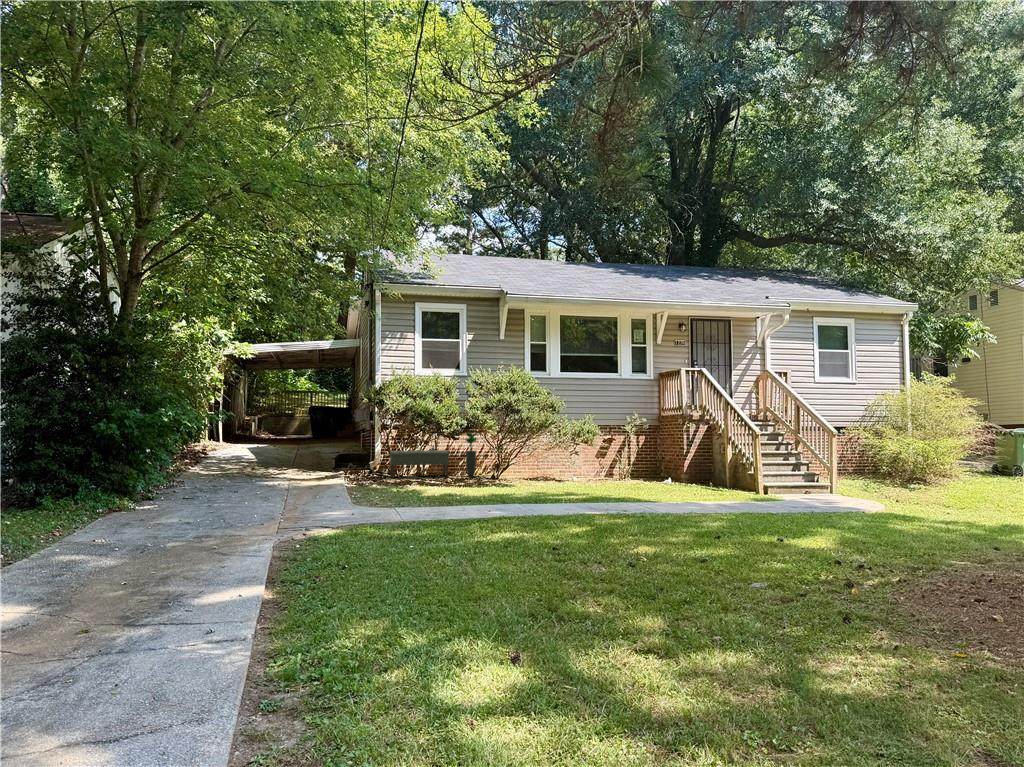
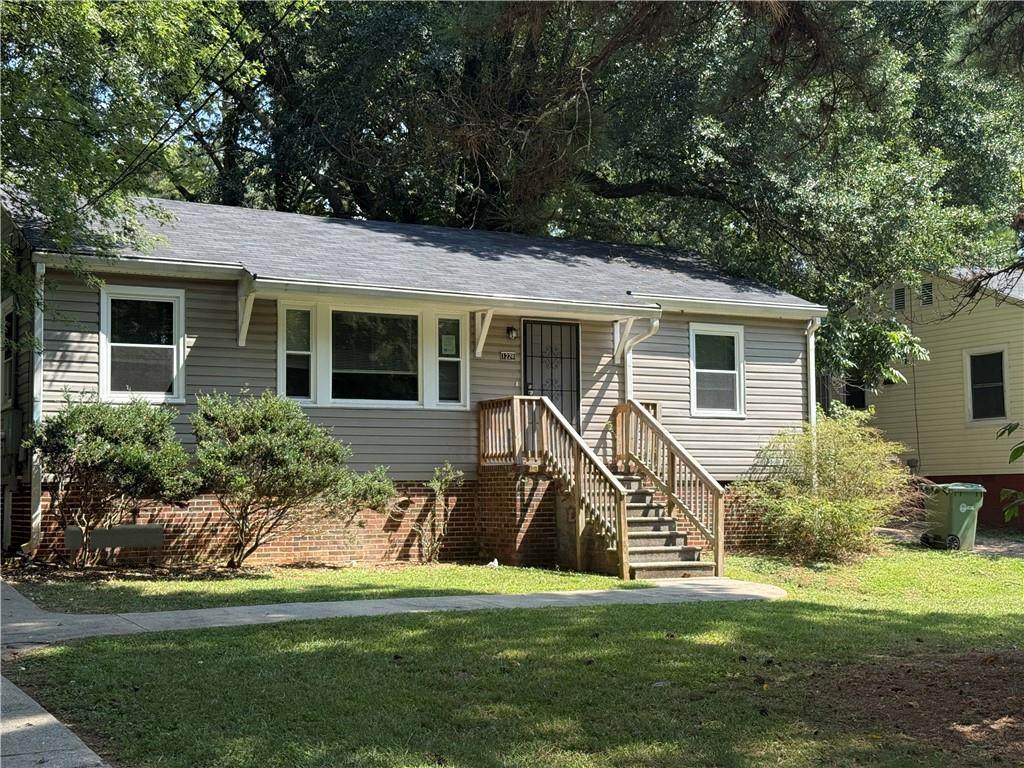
potted plant: present [465,428,481,476] -> none [177,478,215,564]

